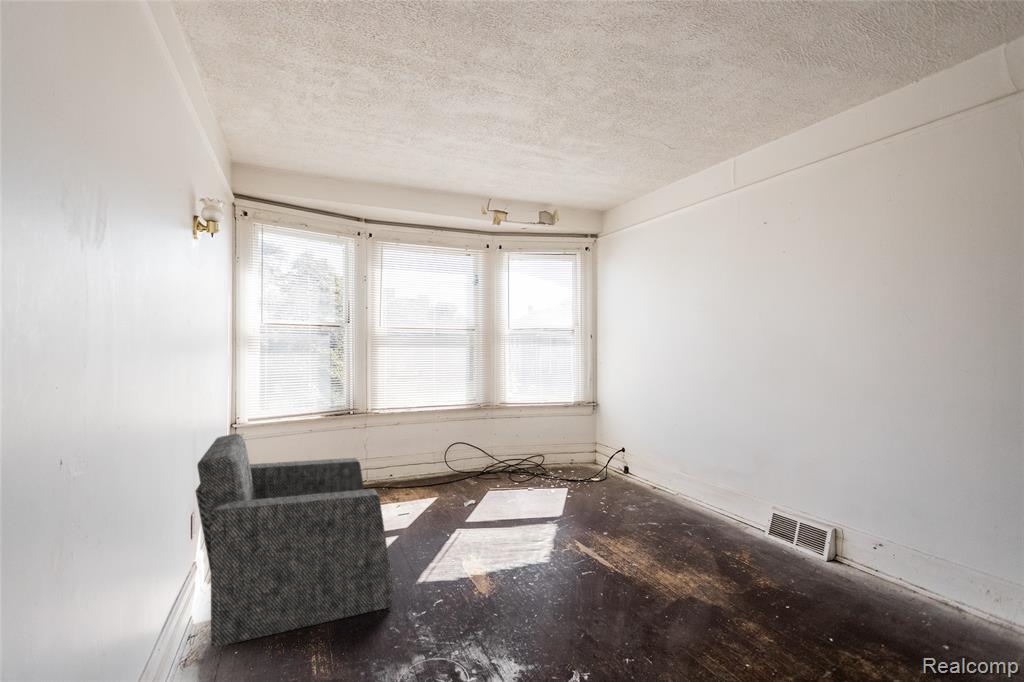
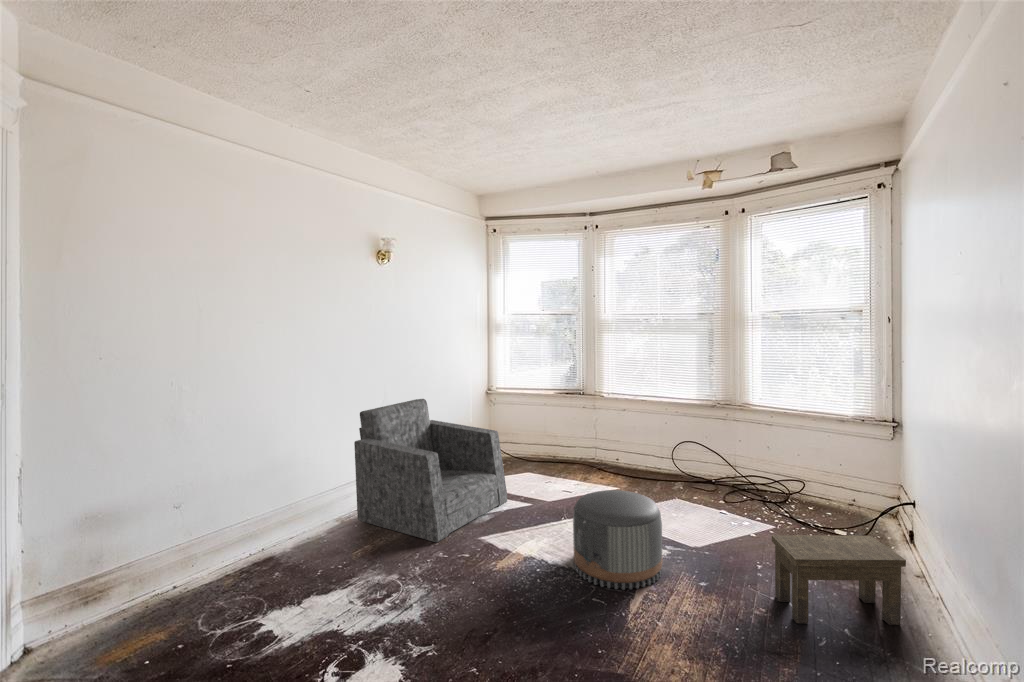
side table: none [648,463,702,526] -> present [772,535,906,625]
pouf: none [523,477,601,562] -> present [573,490,662,589]

